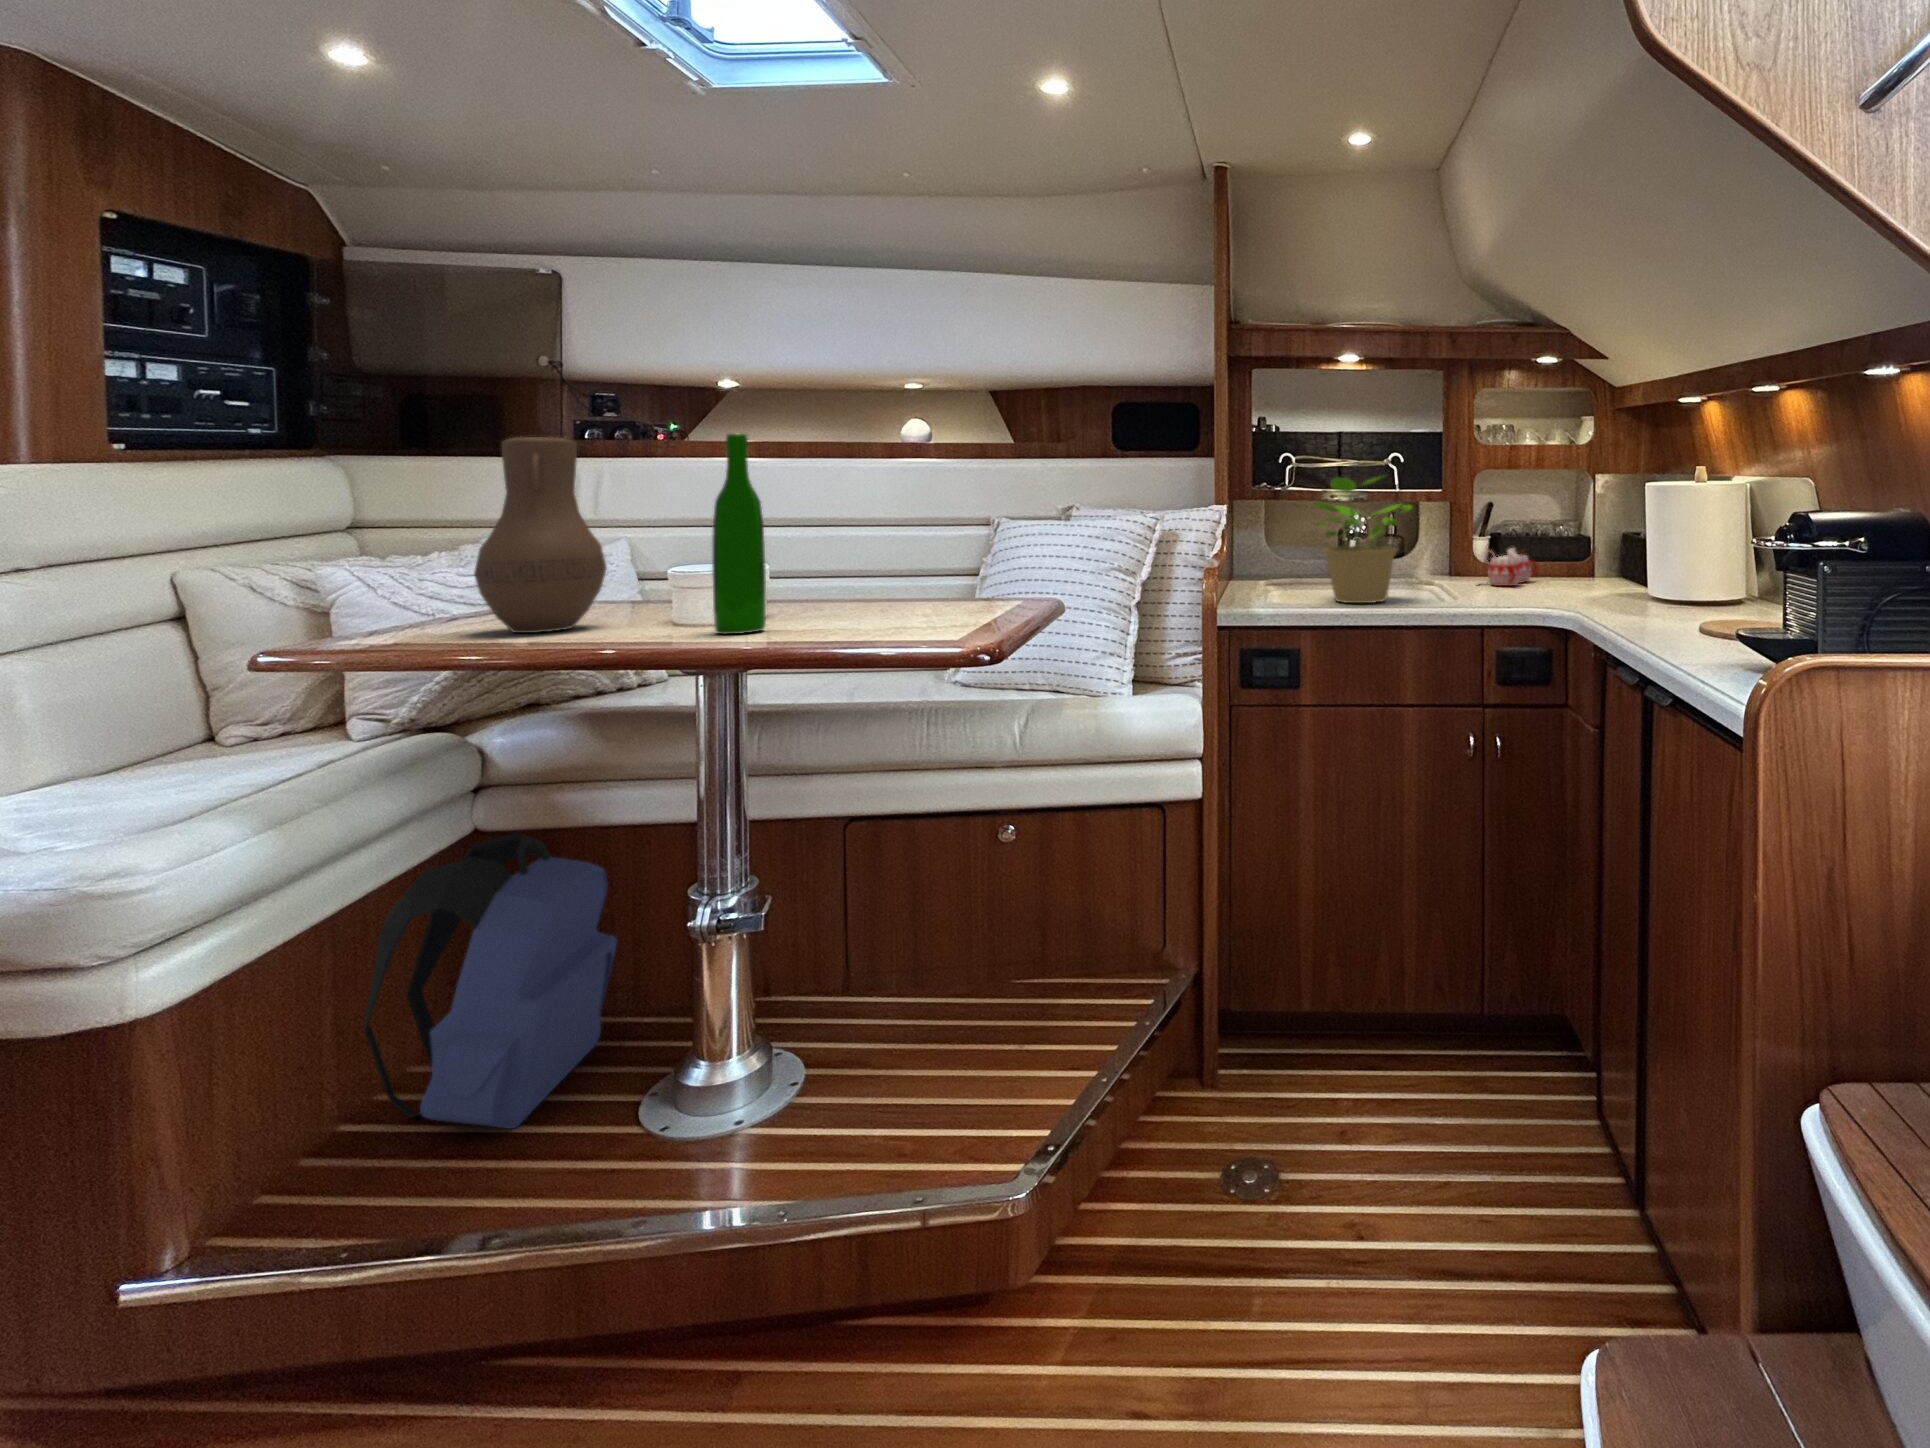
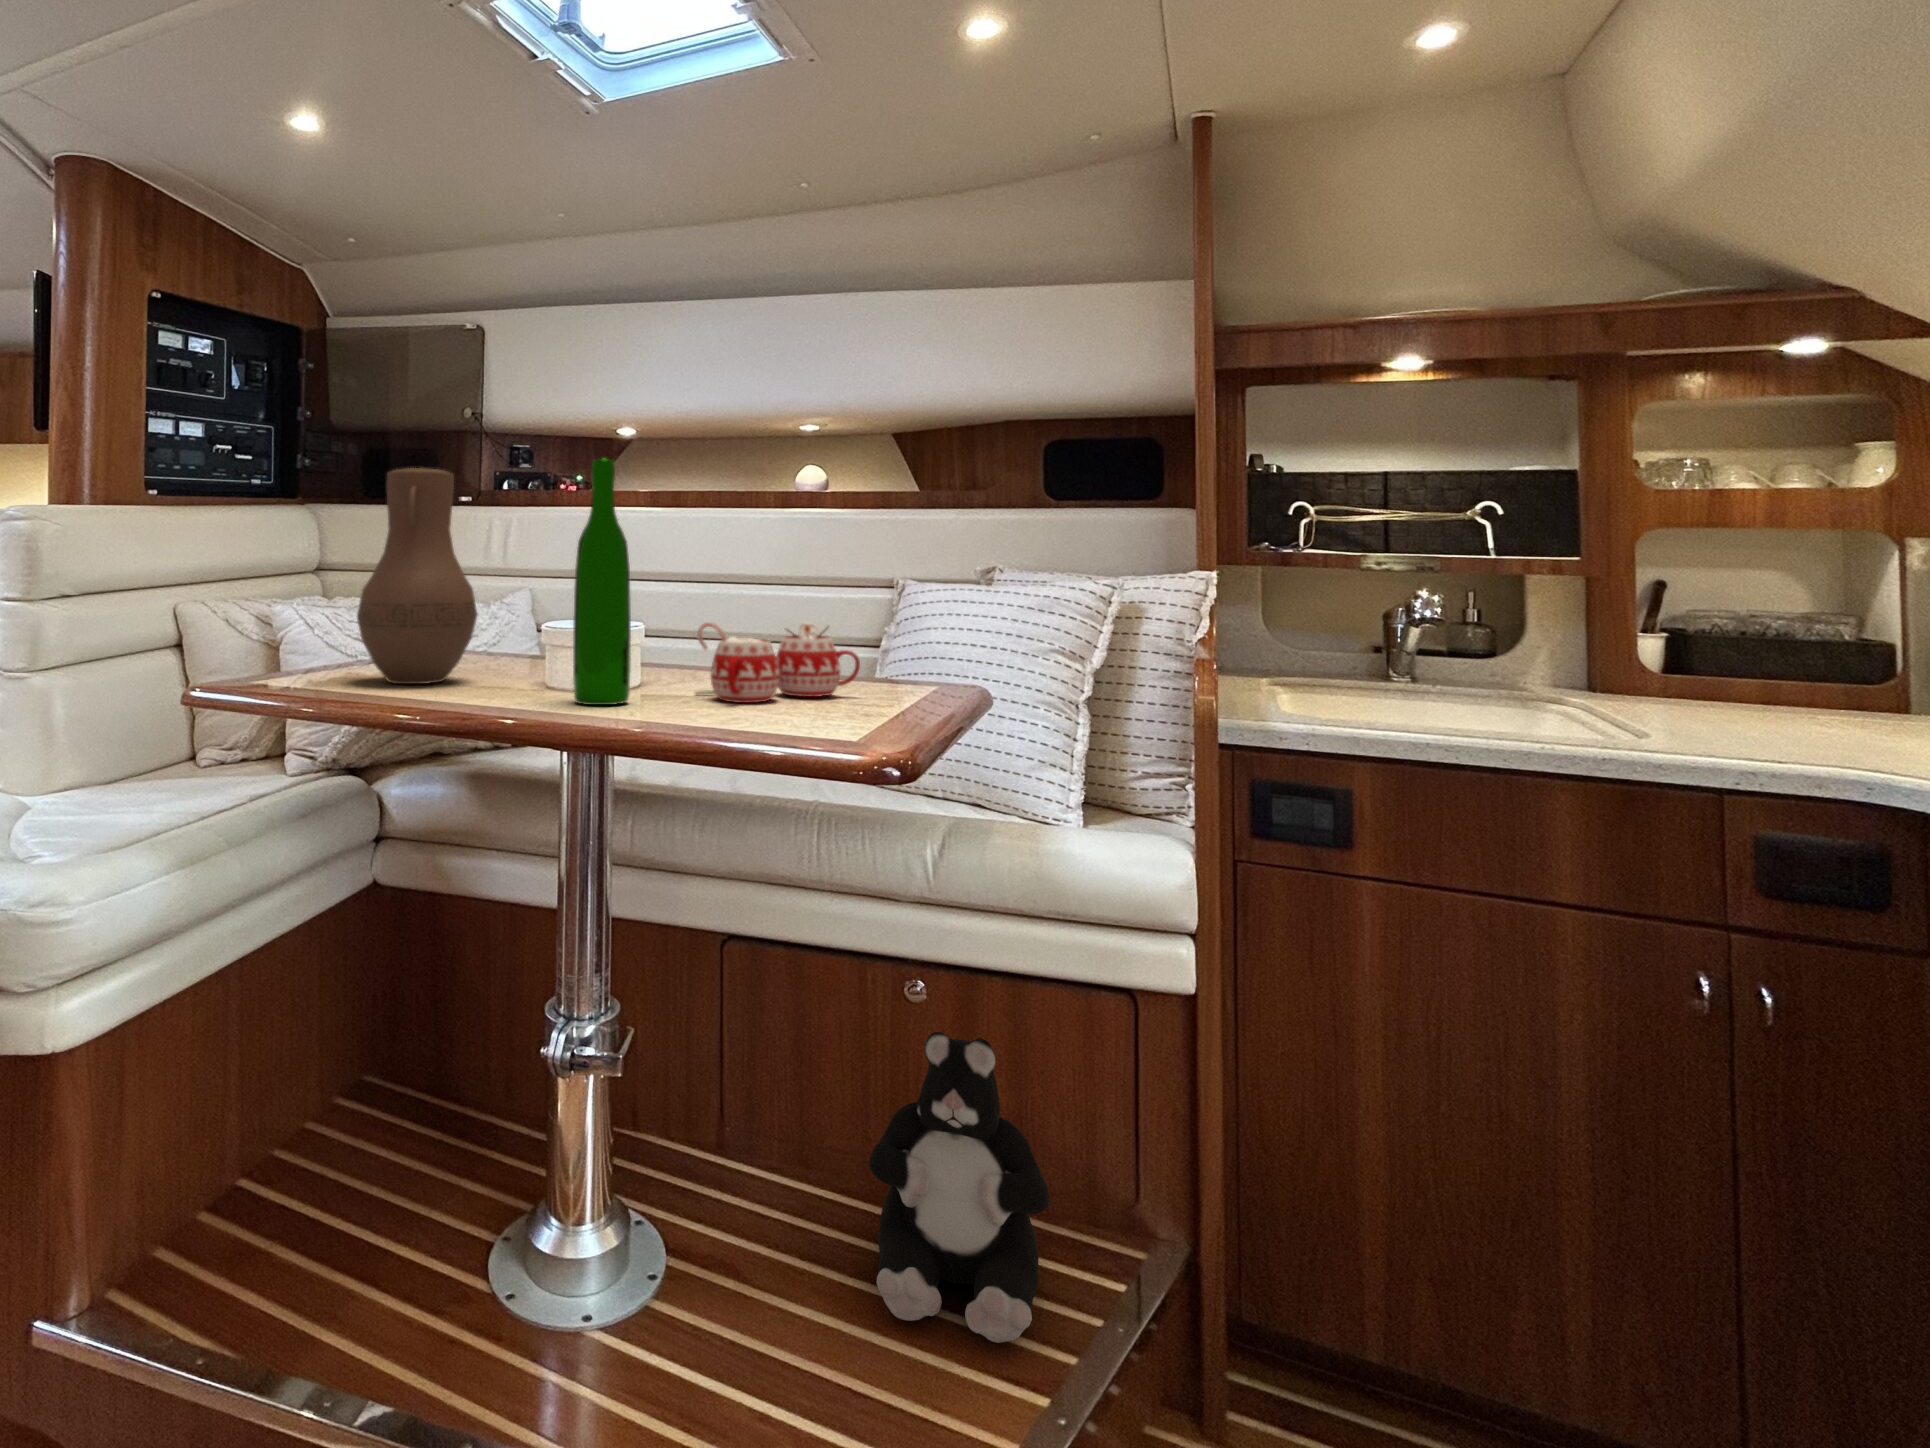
potted plant: present [1313,475,1412,603] -> none [1368,524,1563,726]
mug: present [1479,548,1537,586] -> present [695,622,860,703]
backpack: present [364,833,617,1129] -> none [260,896,485,1242]
plush toy: none [971,852,1100,1051] -> present [869,1032,1050,1343]

